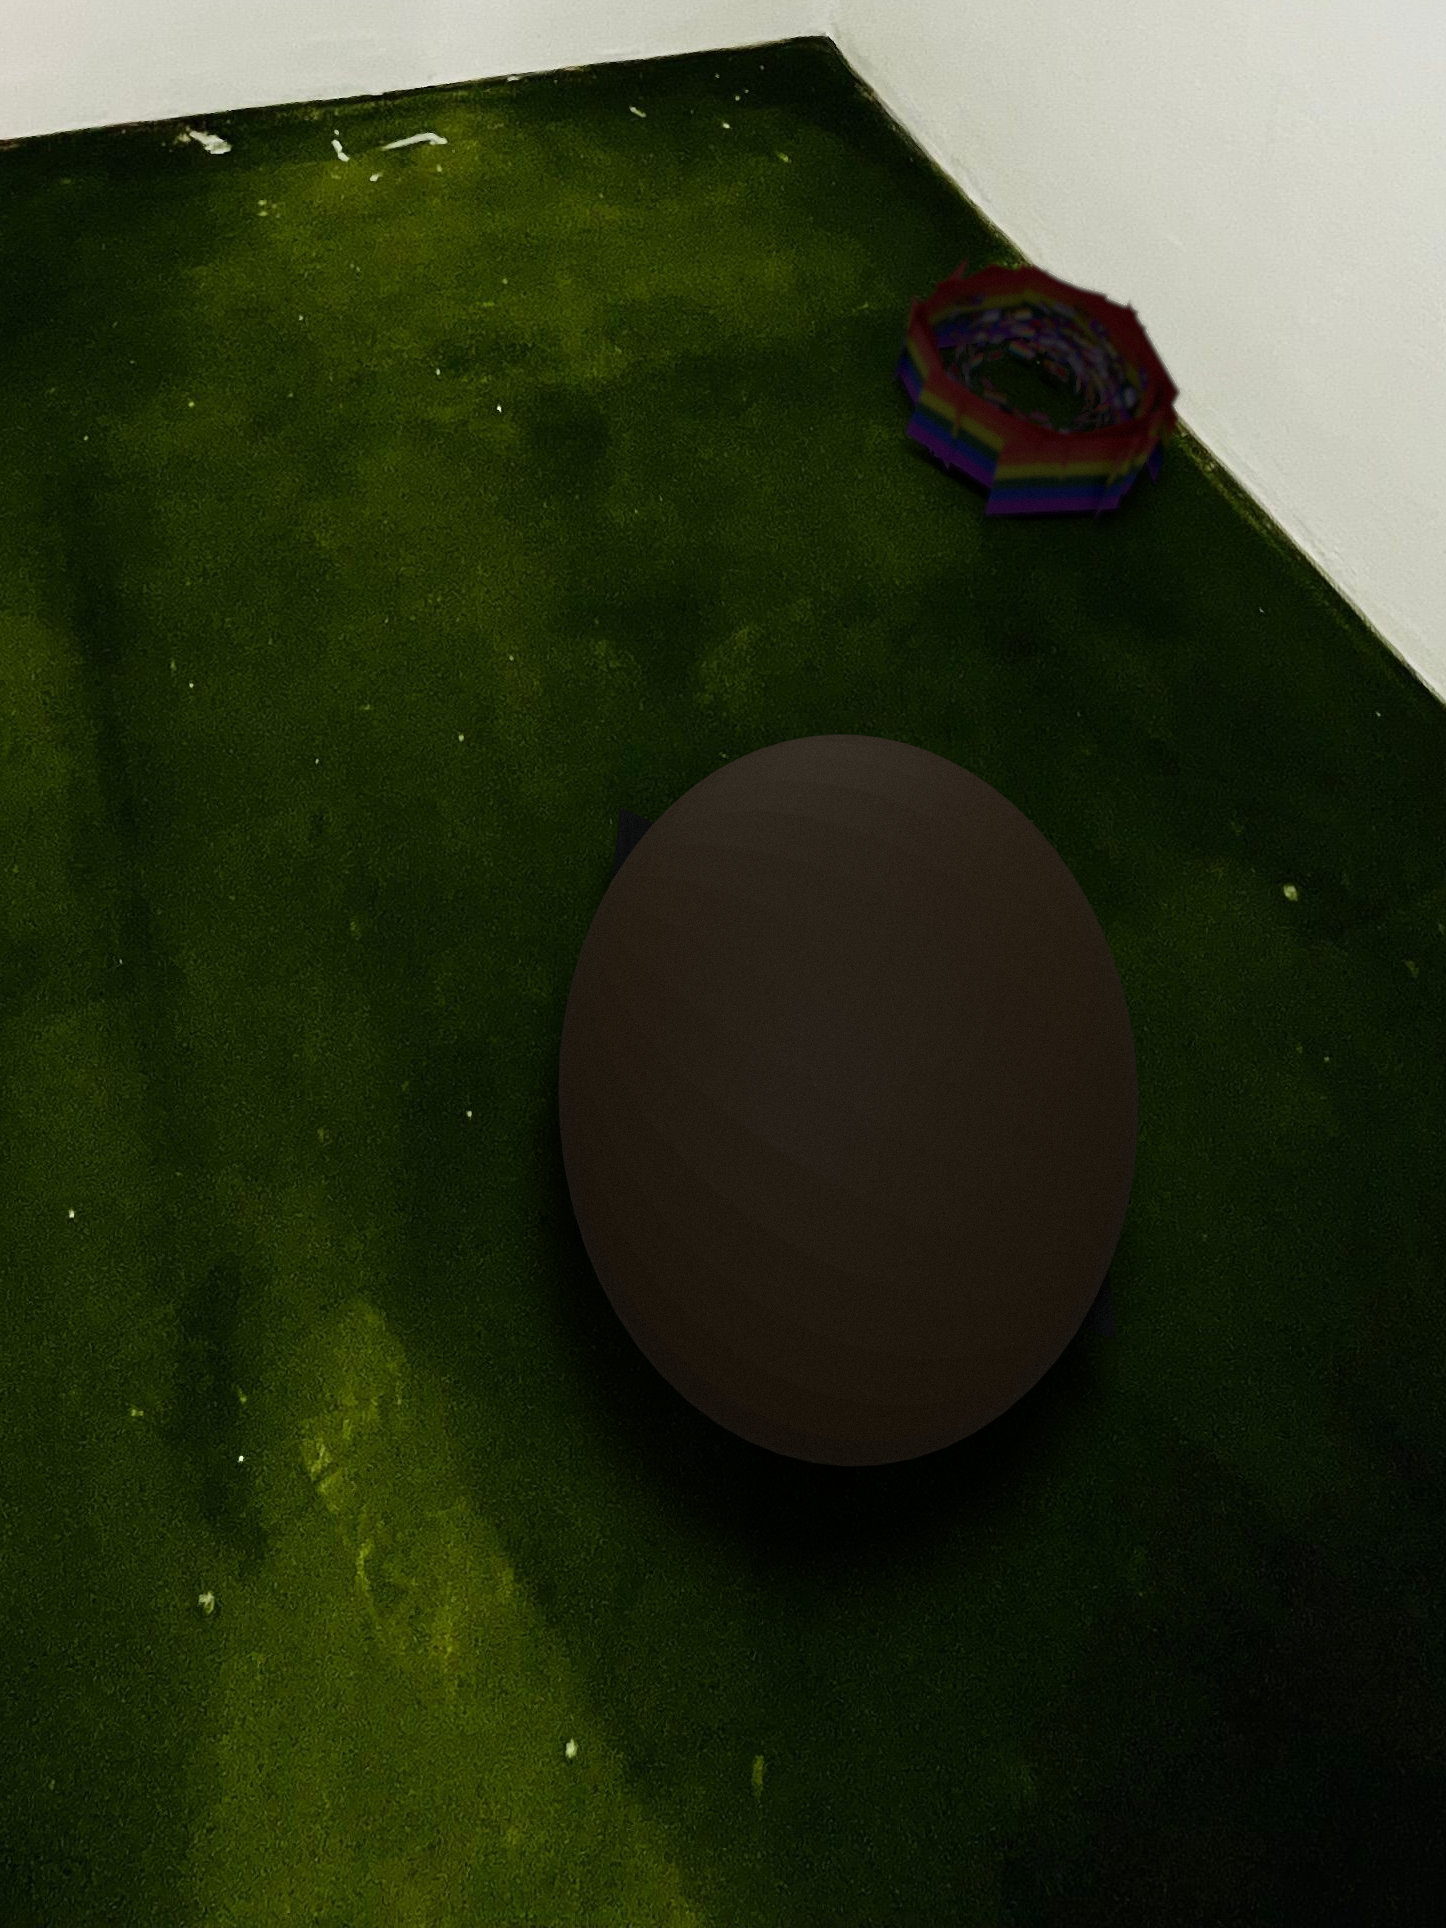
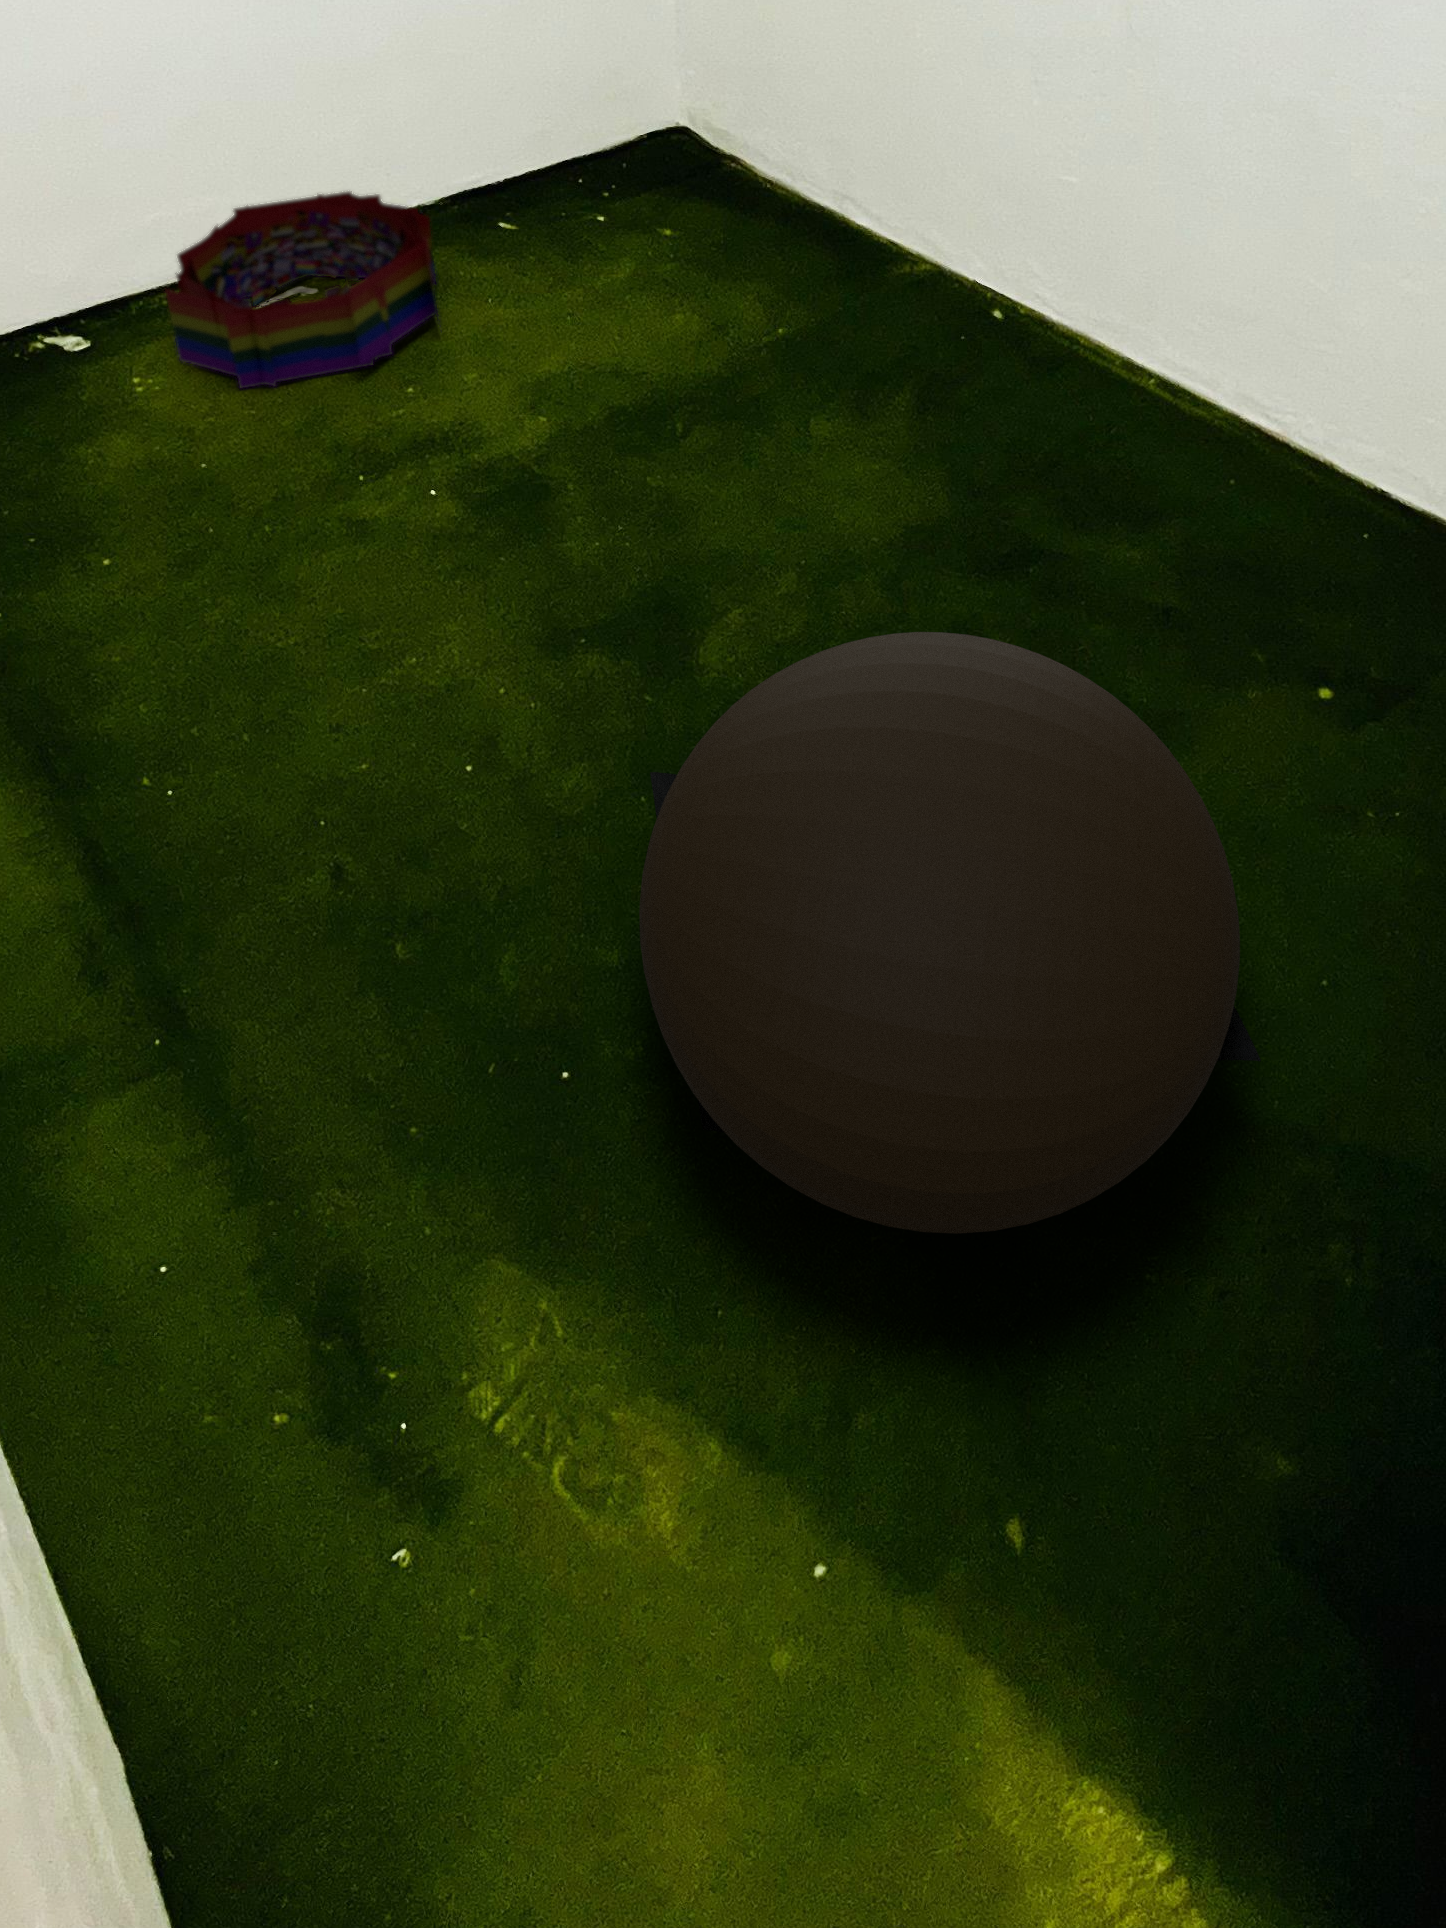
storage bin: present [894,262,1180,514] -> present [166,191,438,388]

